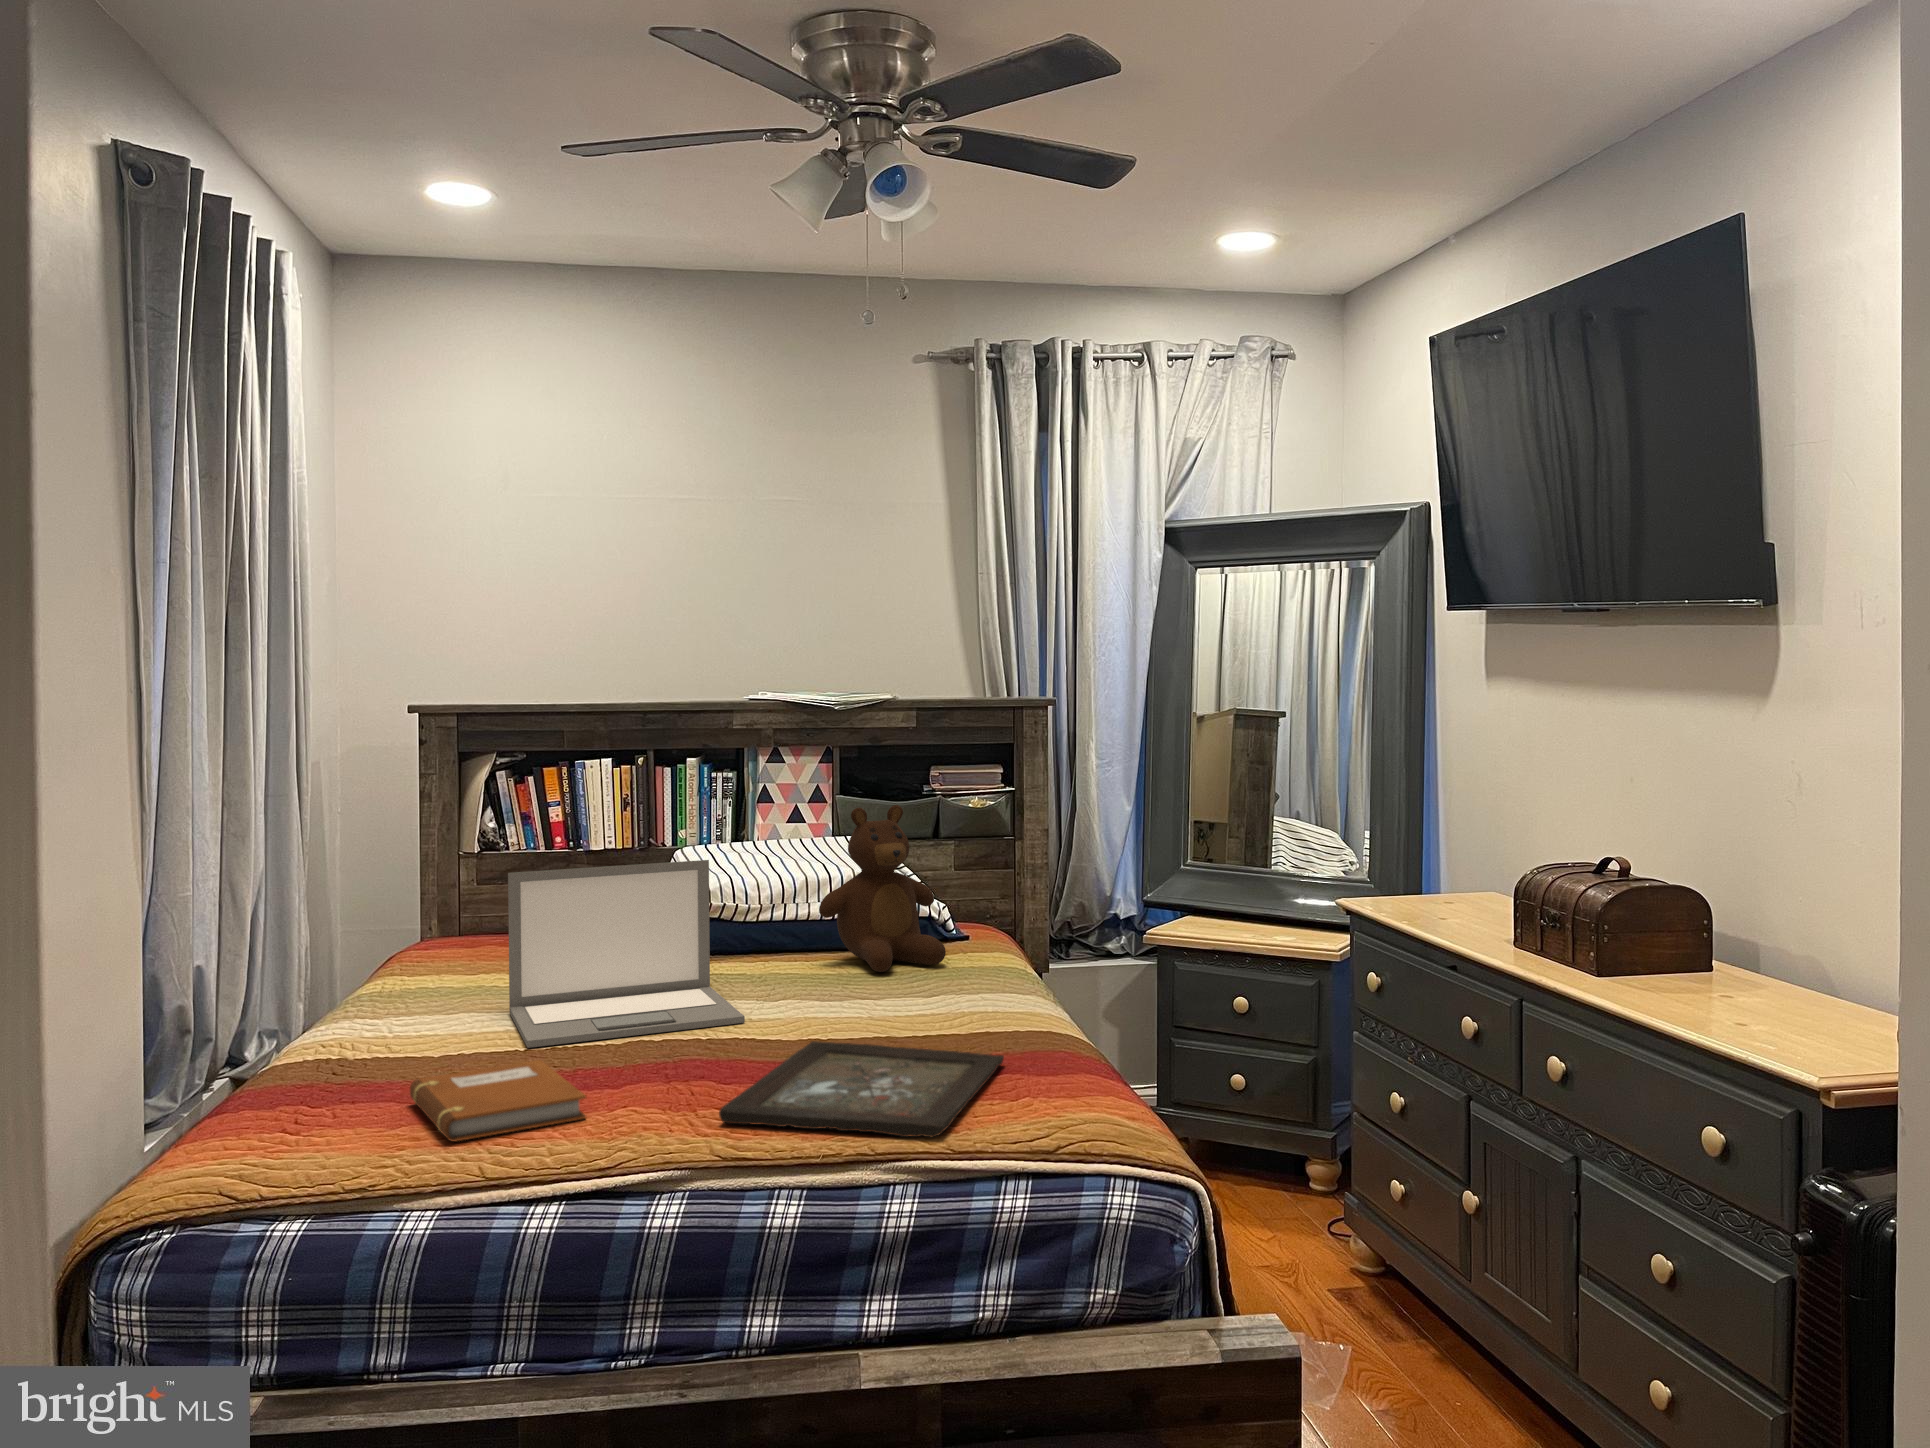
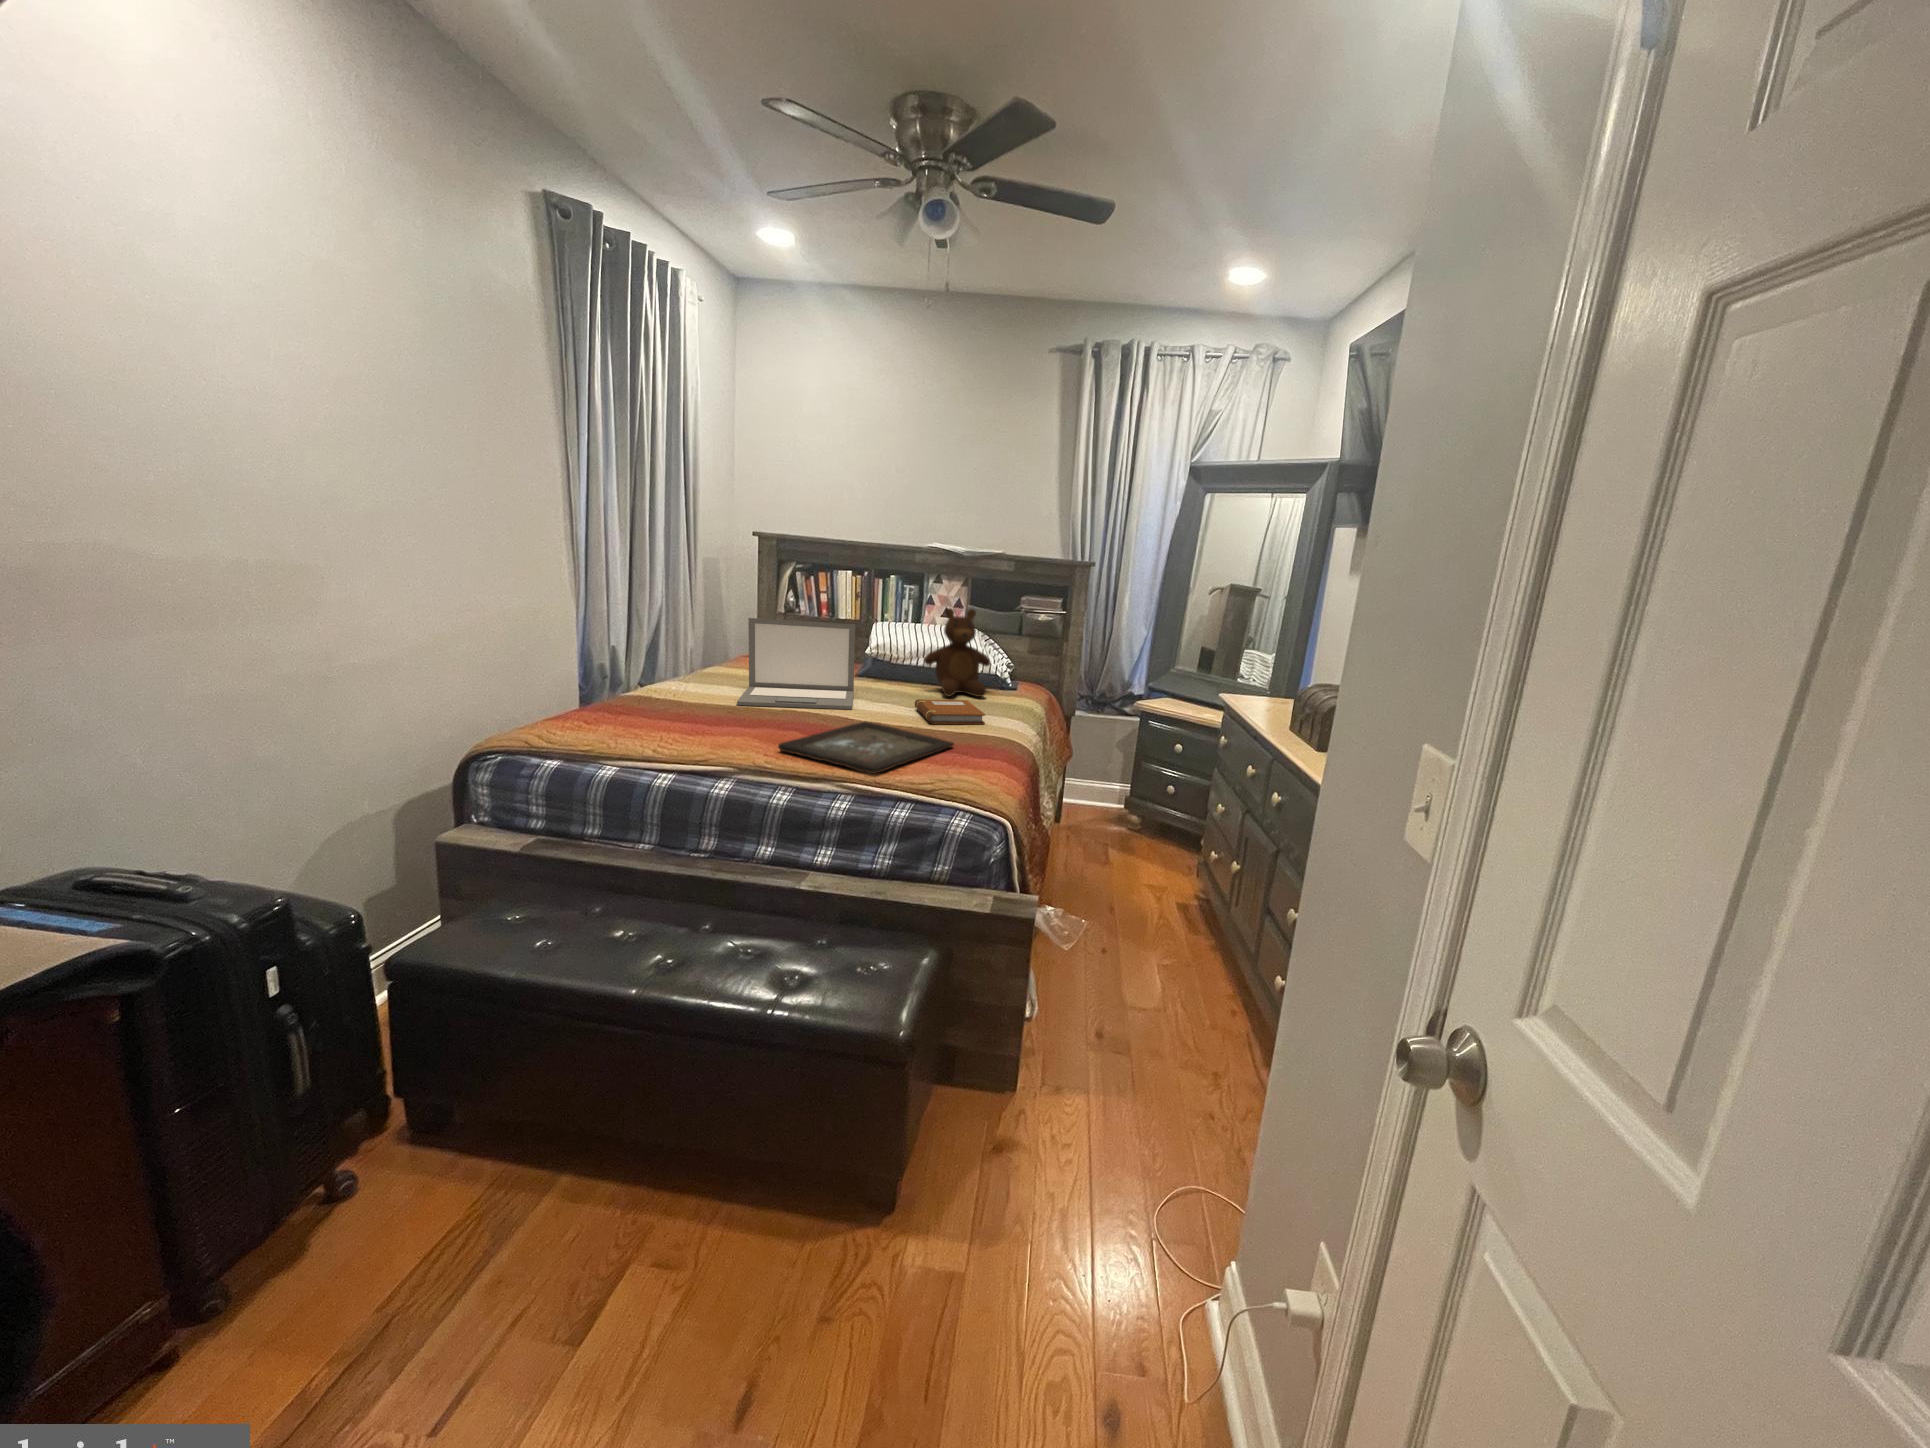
notebook: present [410,1060,586,1141] -> present [915,699,985,724]

